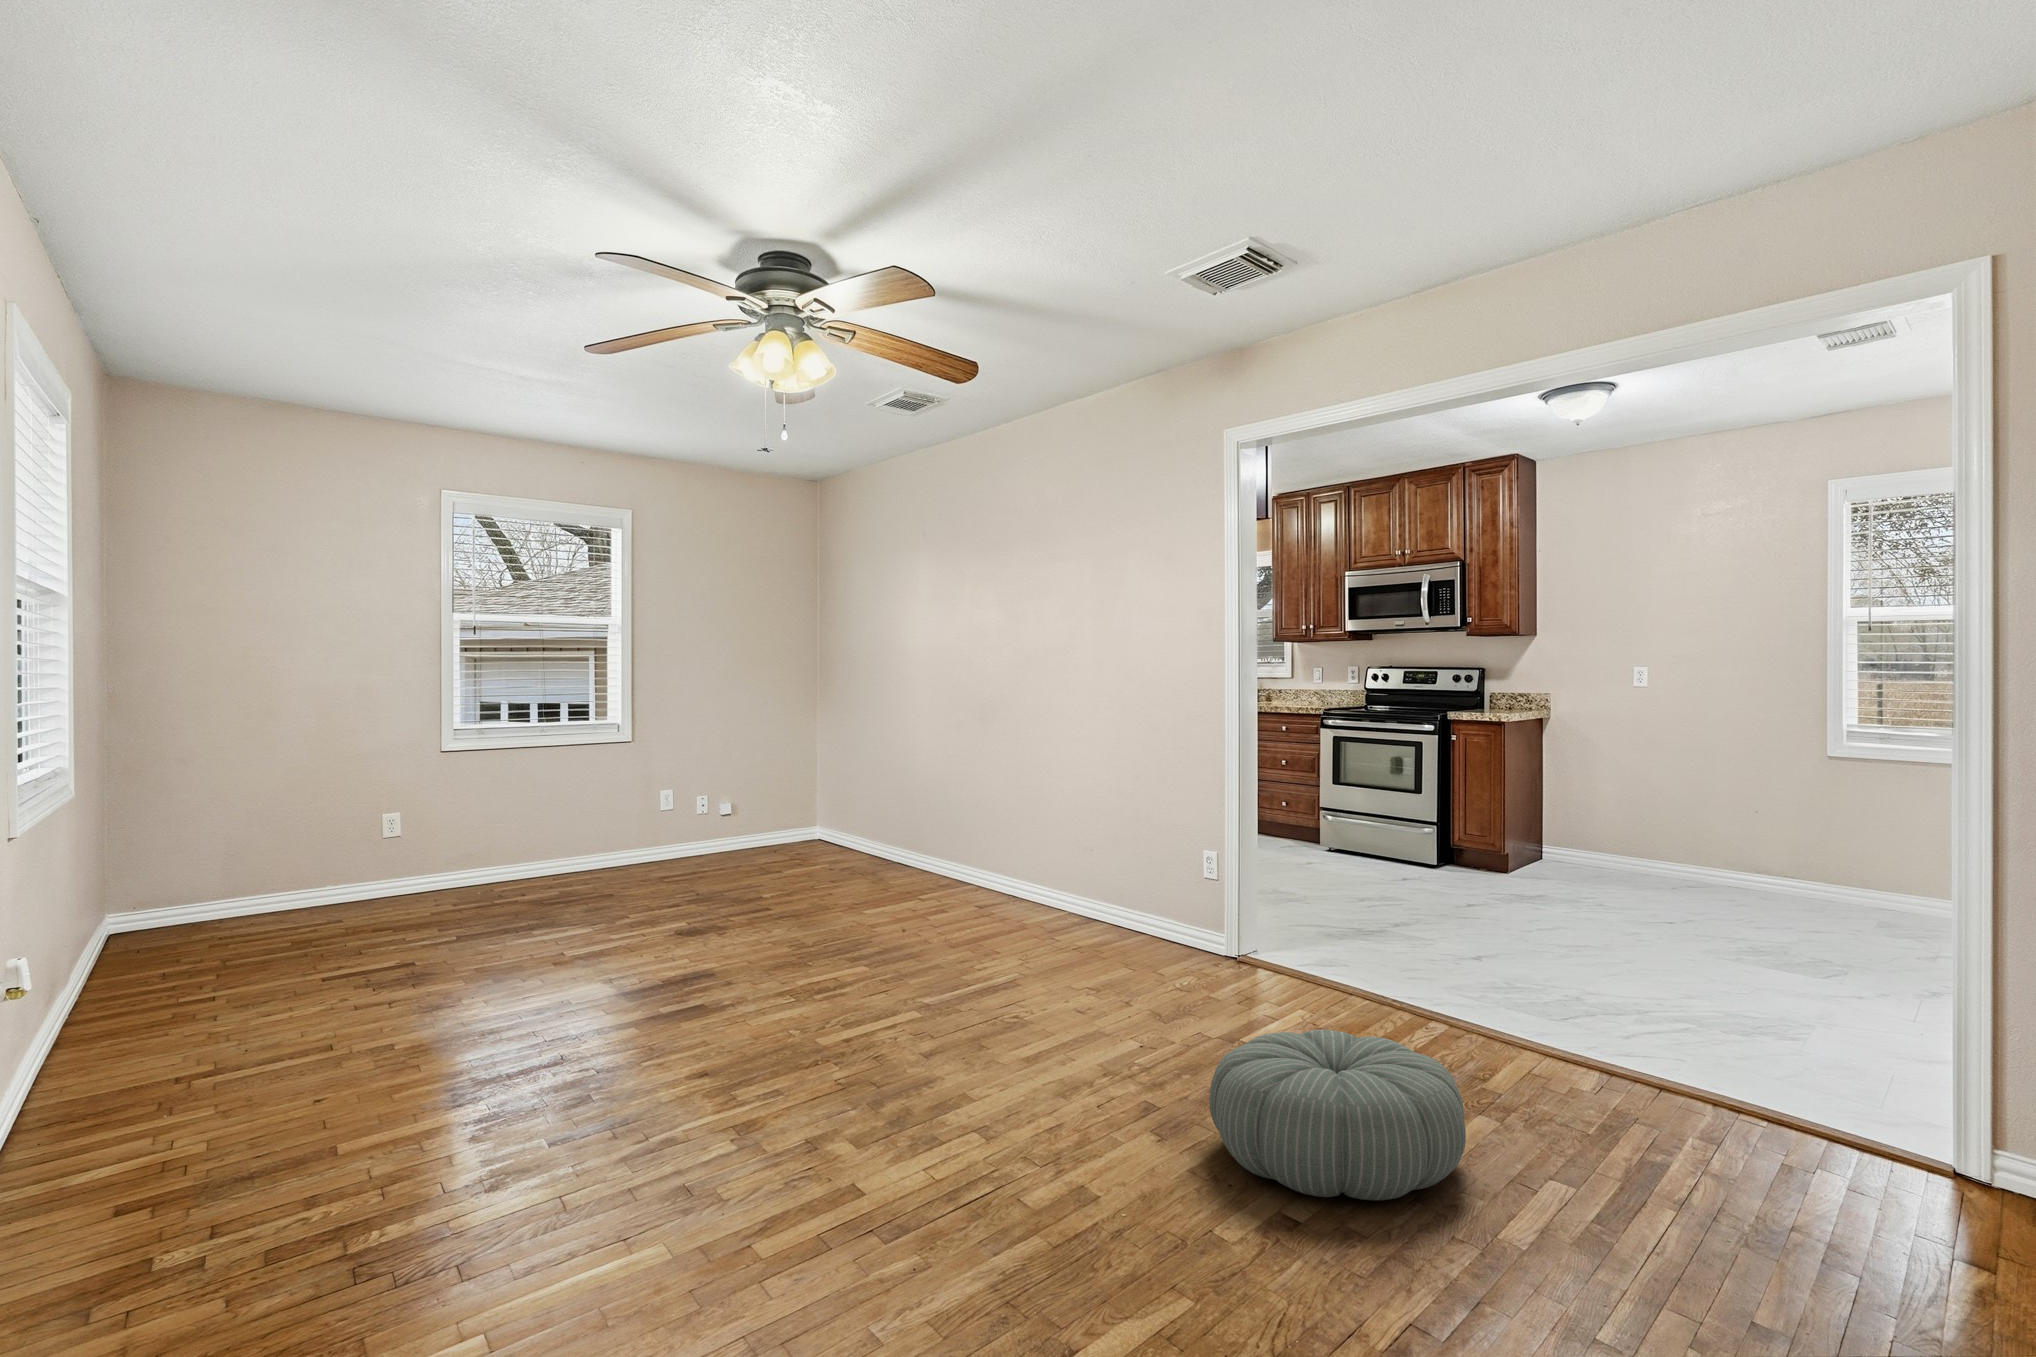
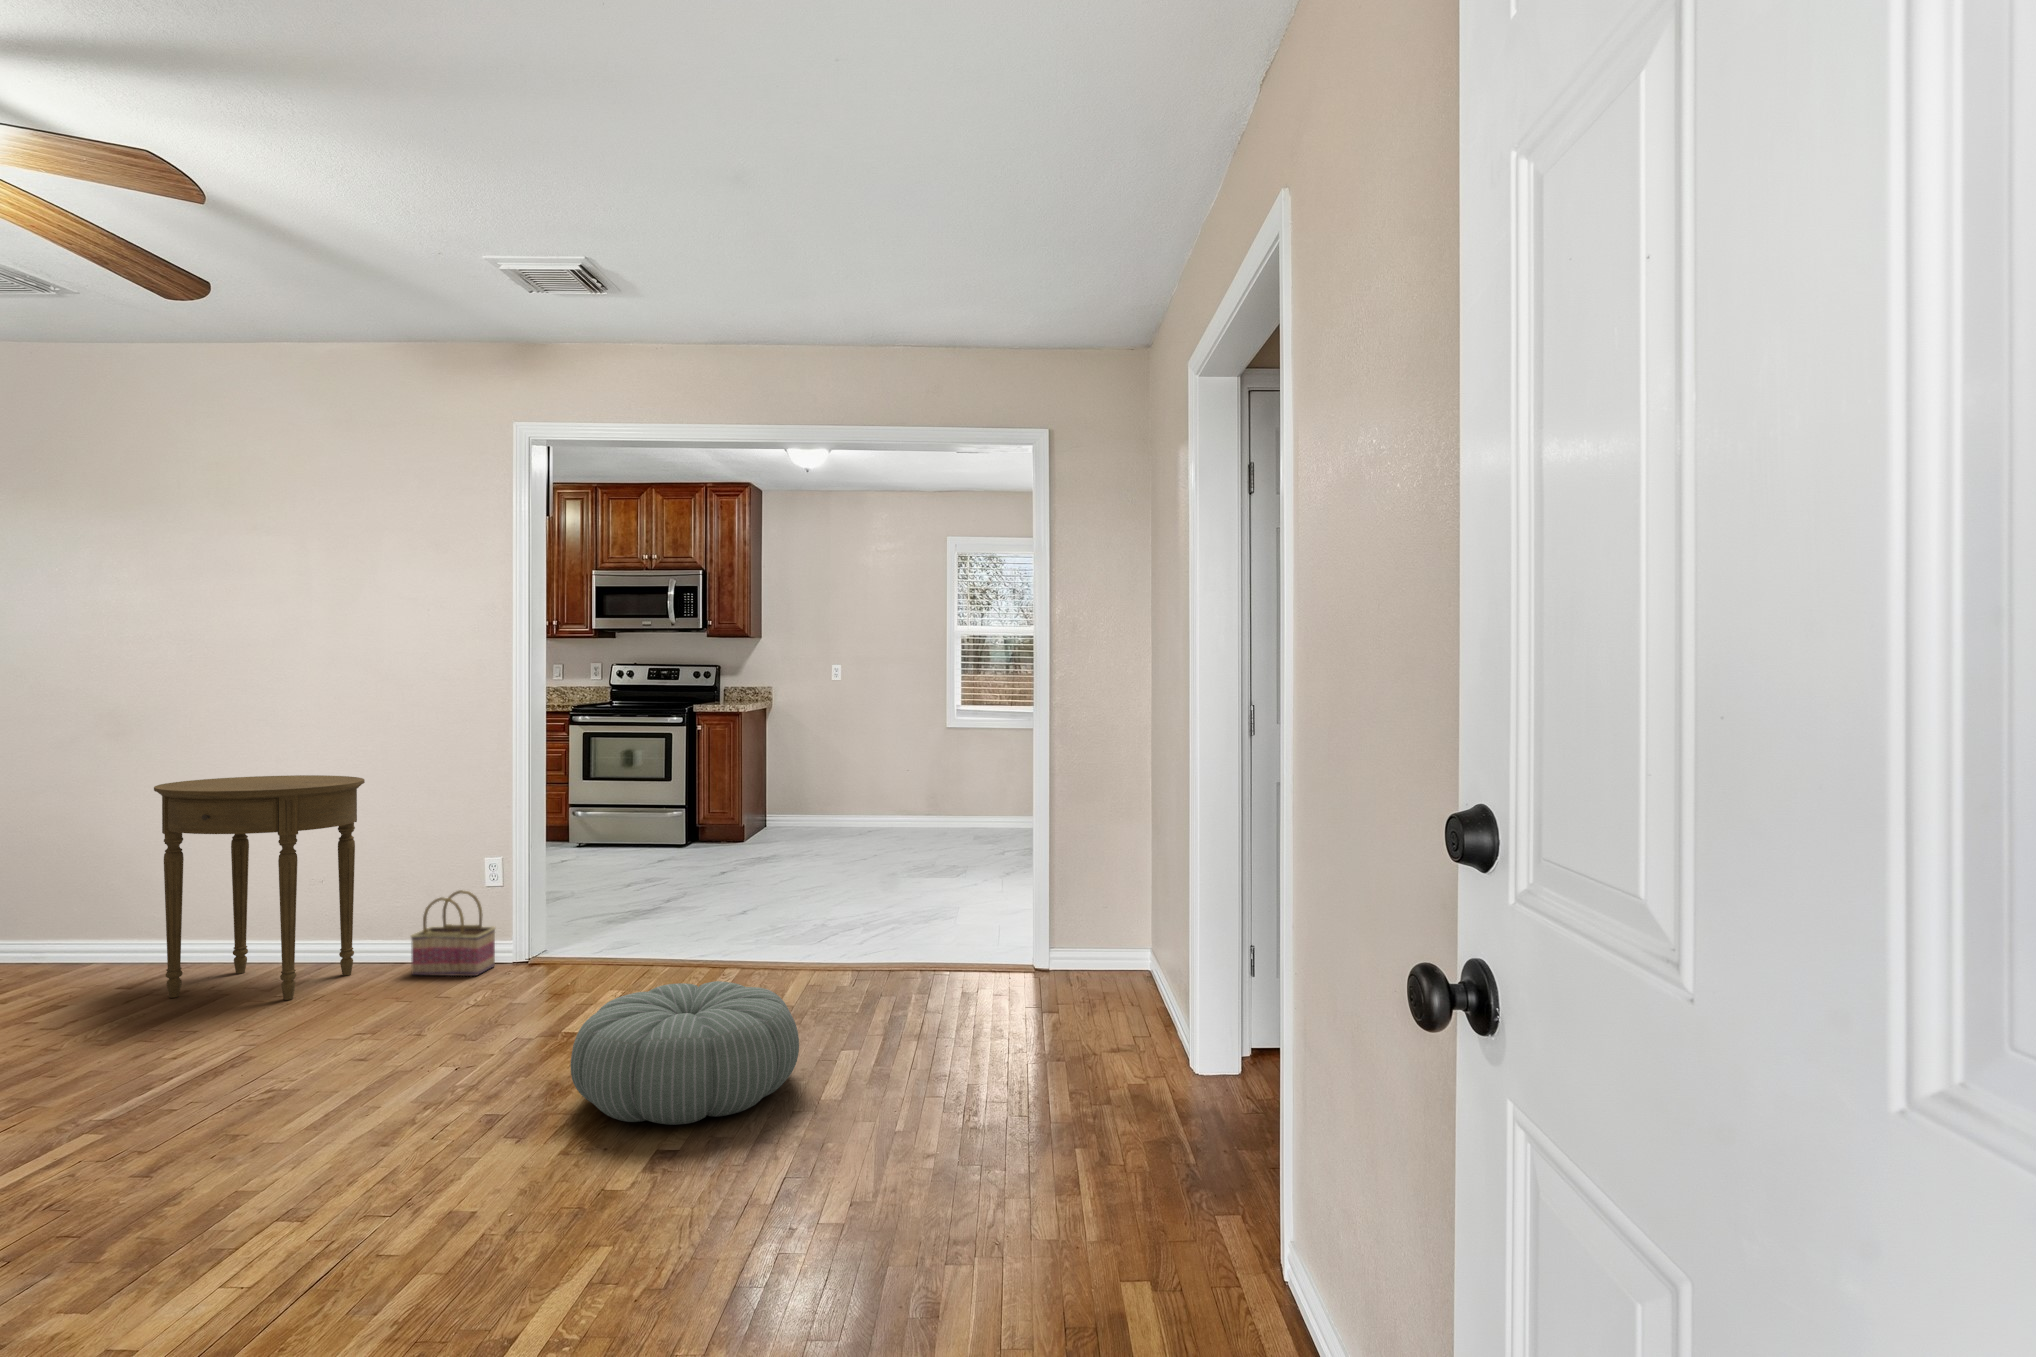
side table: none [946,769,1096,971] -> present [154,775,365,1000]
basket: none [1131,891,1206,978] -> present [411,890,495,976]

